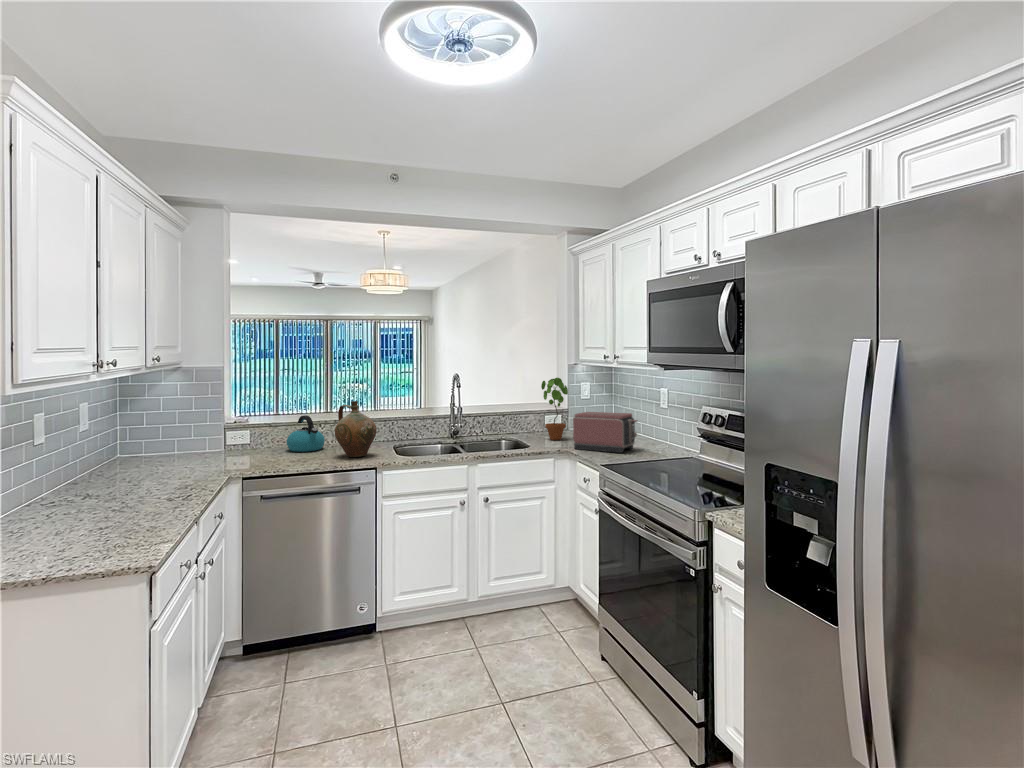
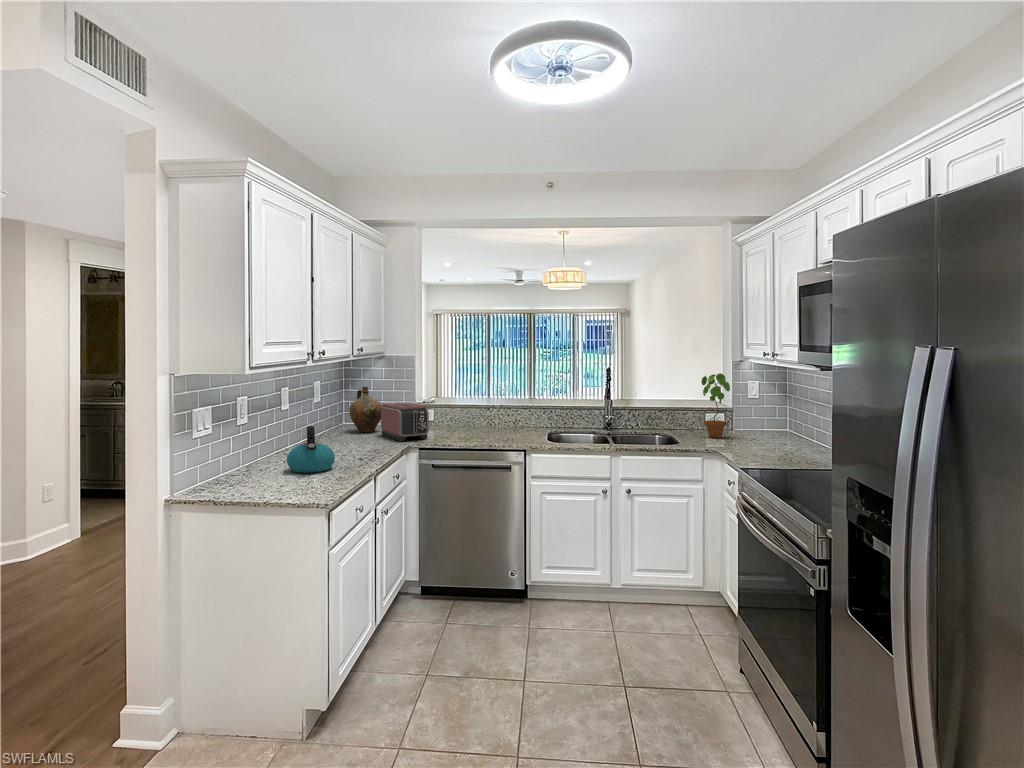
ceramic jug: present [335,401,377,457] -> present [349,387,382,432]
toaster: present [573,412,637,453] -> present [381,402,429,441]
kettle: present [287,415,325,452] -> present [287,426,335,473]

